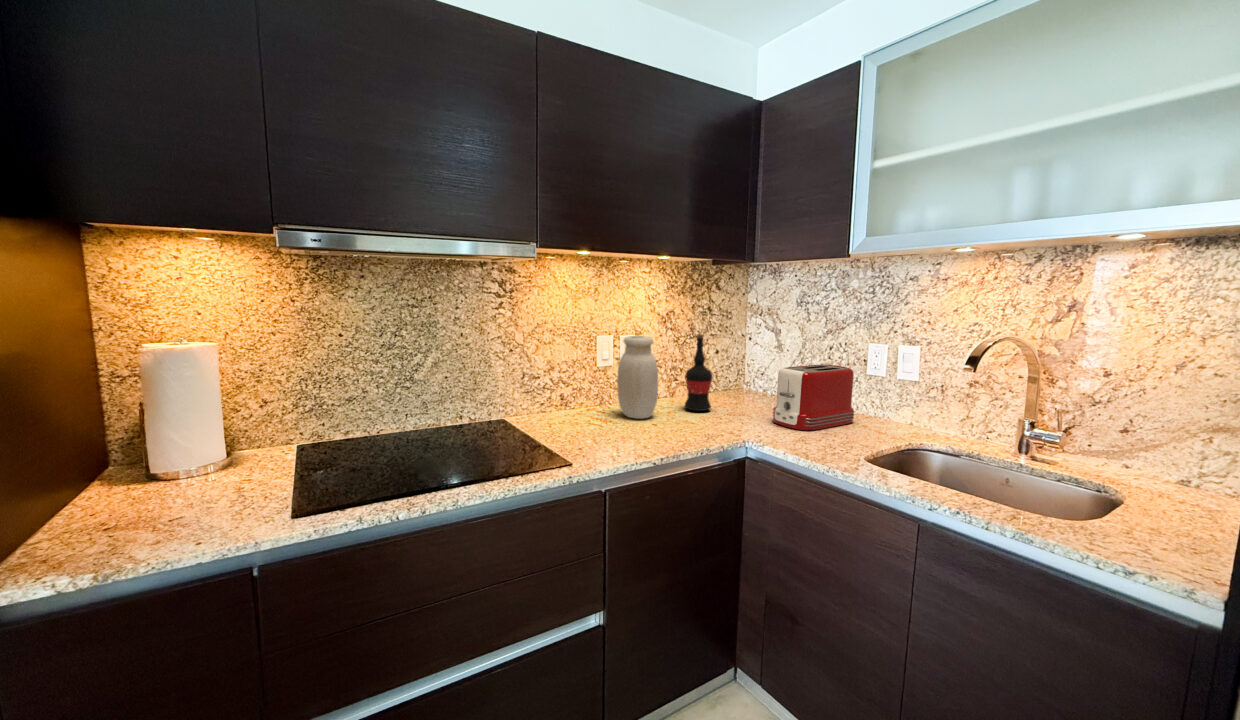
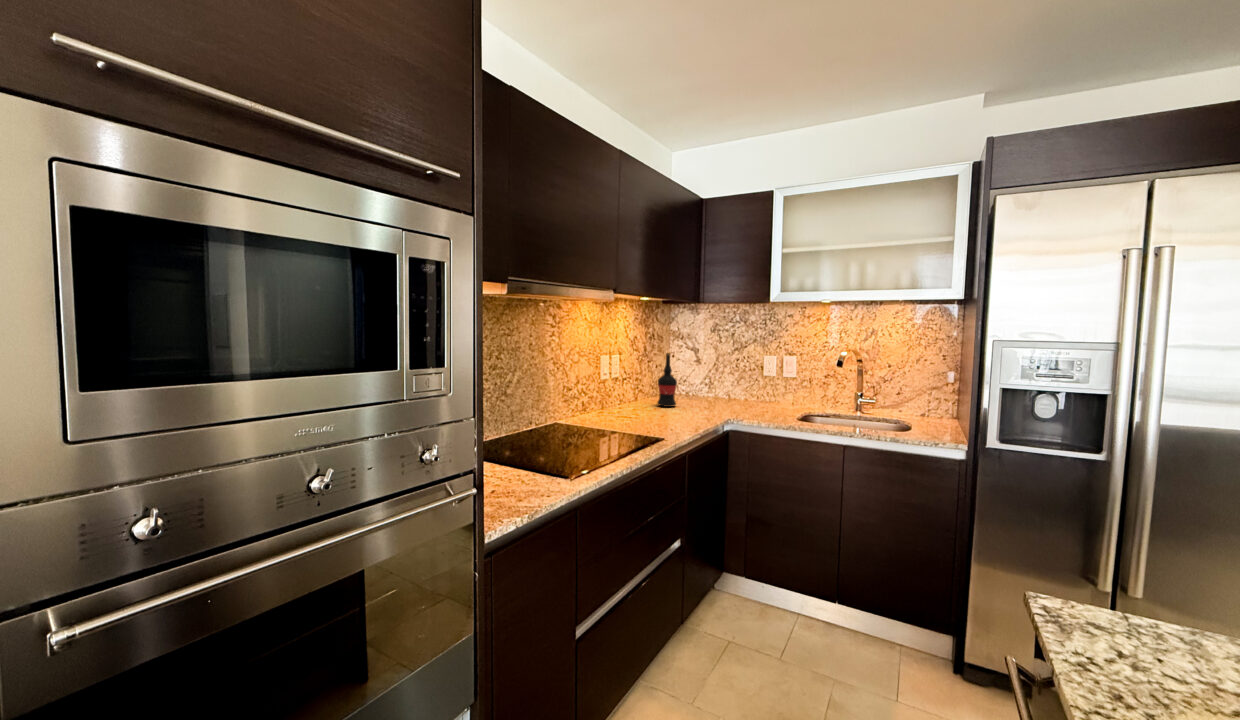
jar: present [617,336,658,419] -> none [624,355,655,414]
toaster: present [773,364,855,430] -> none [720,370,763,411]

